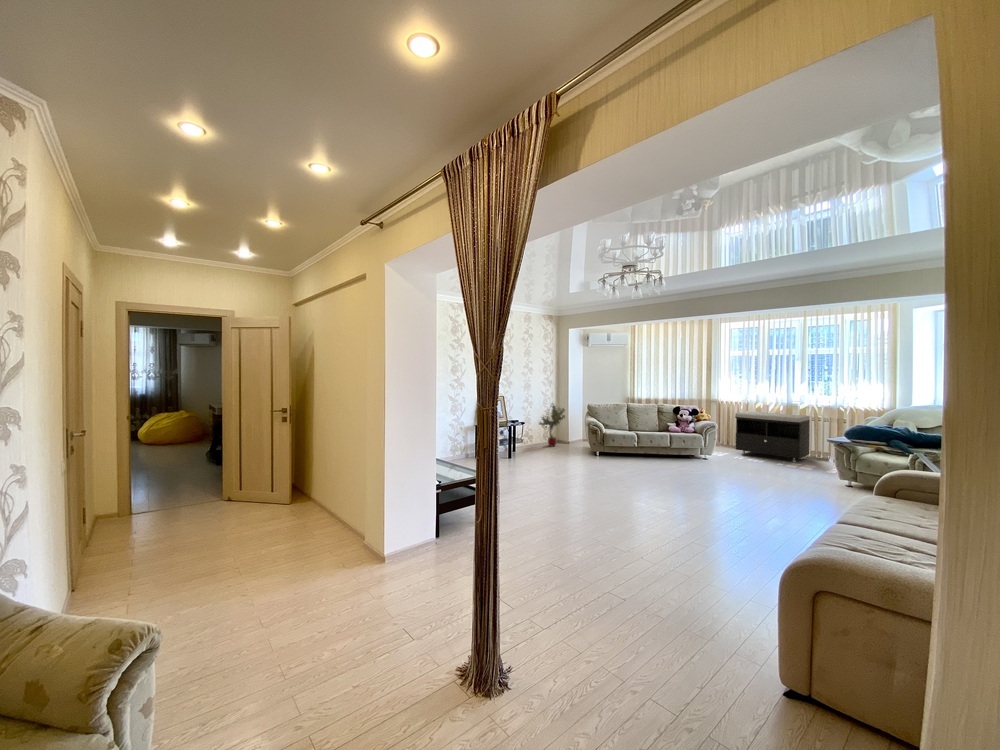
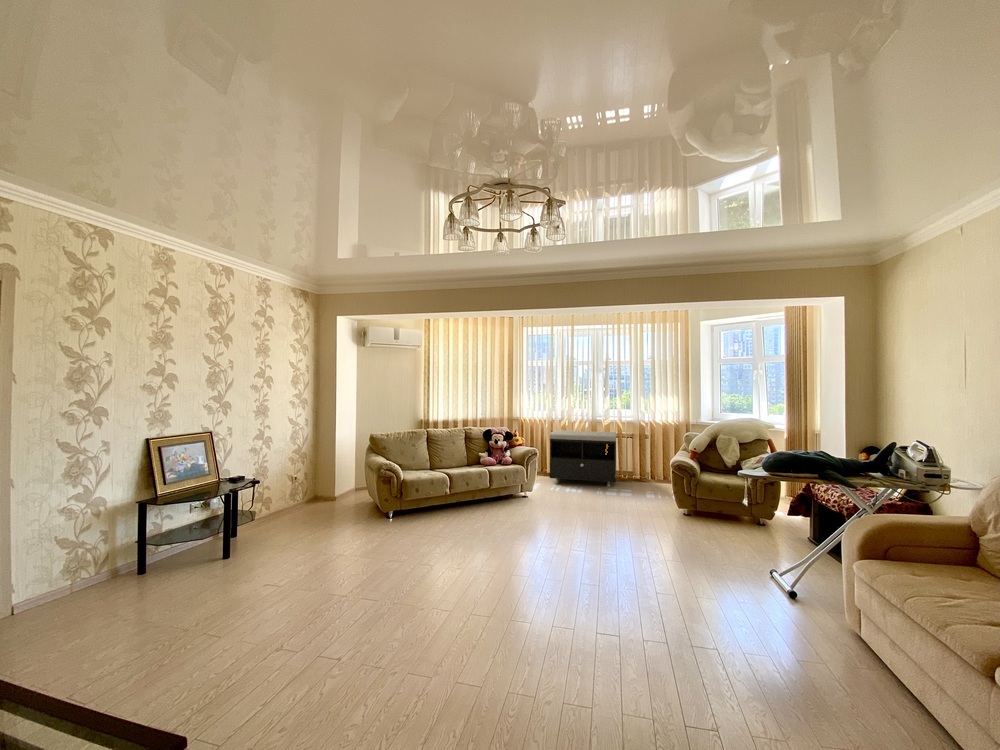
potted tree: present [539,404,565,446] -> none [281,436,330,508]

